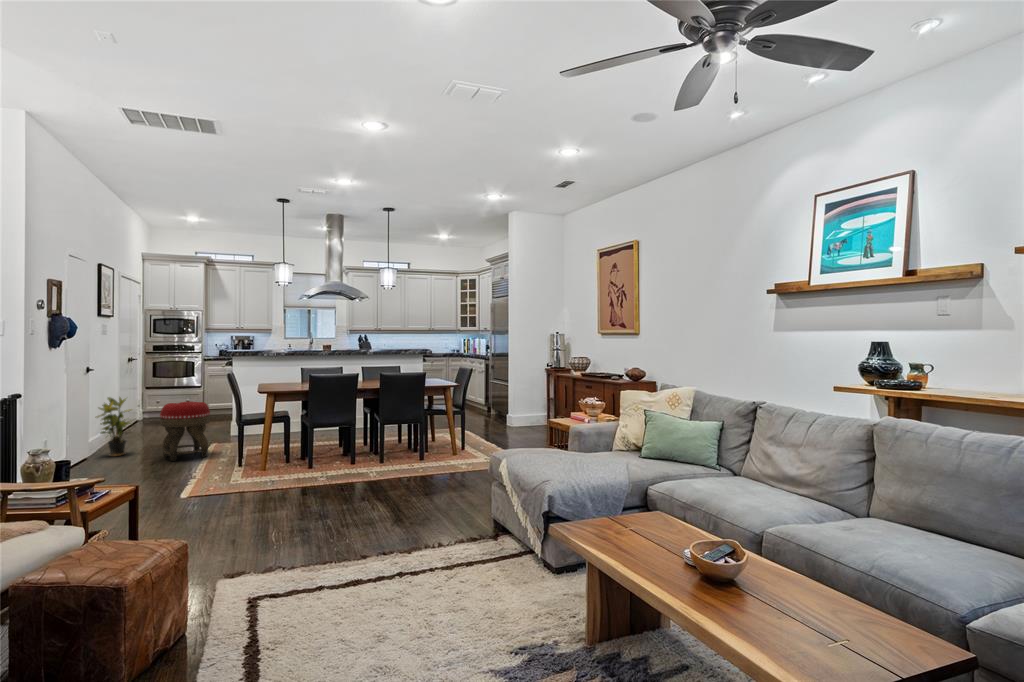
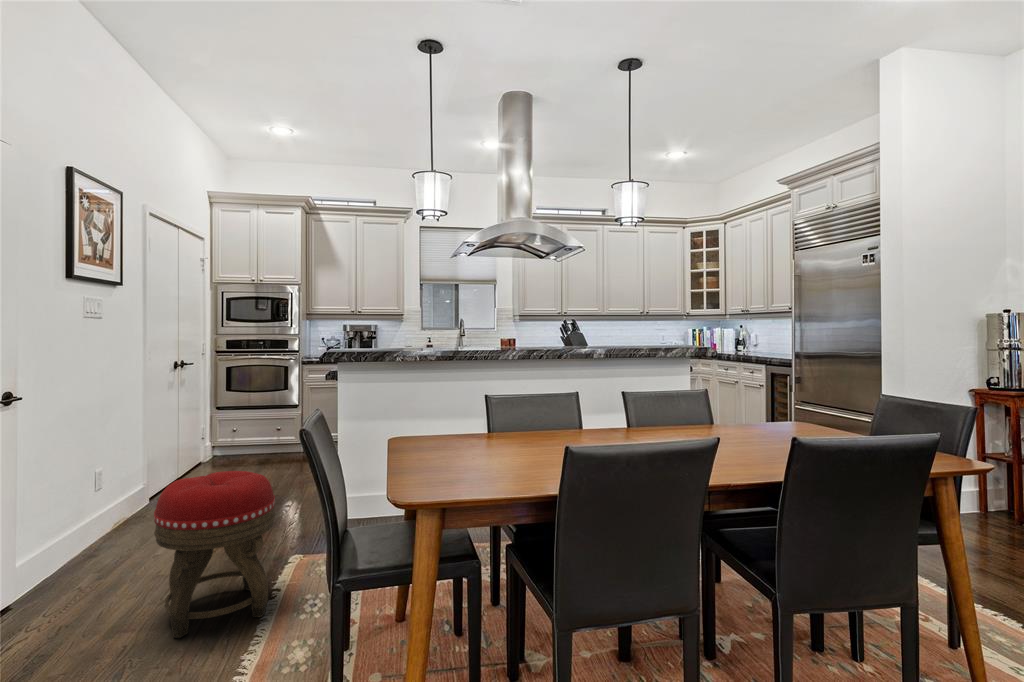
potted plant: present [95,397,132,456] -> none [33,451,123,594]

